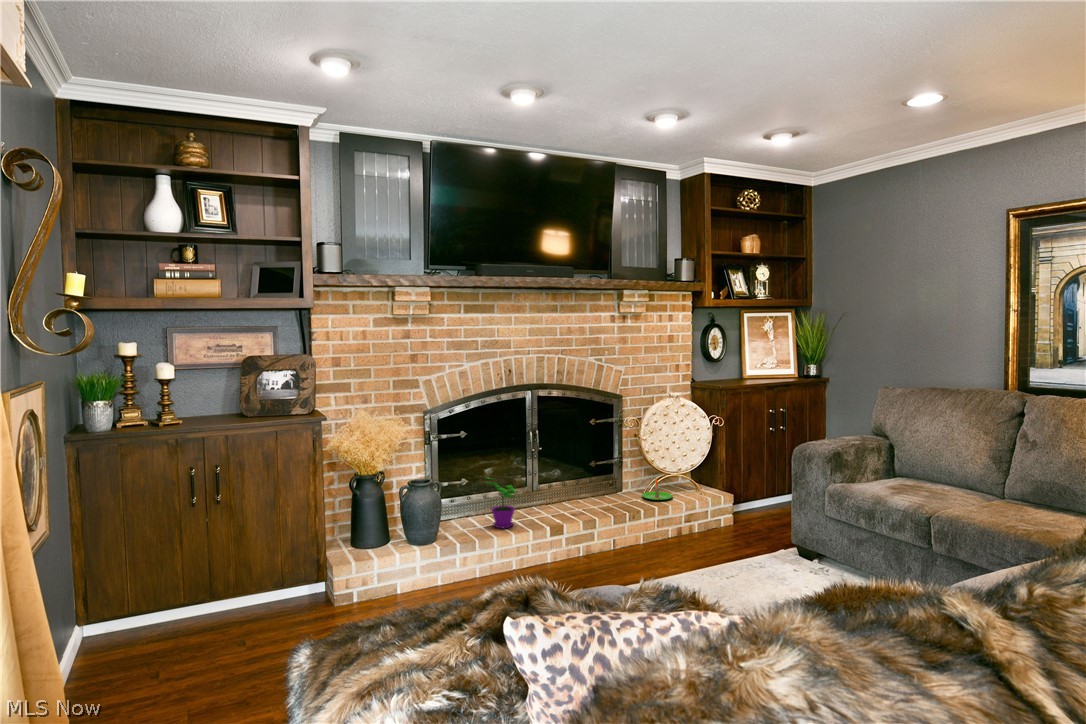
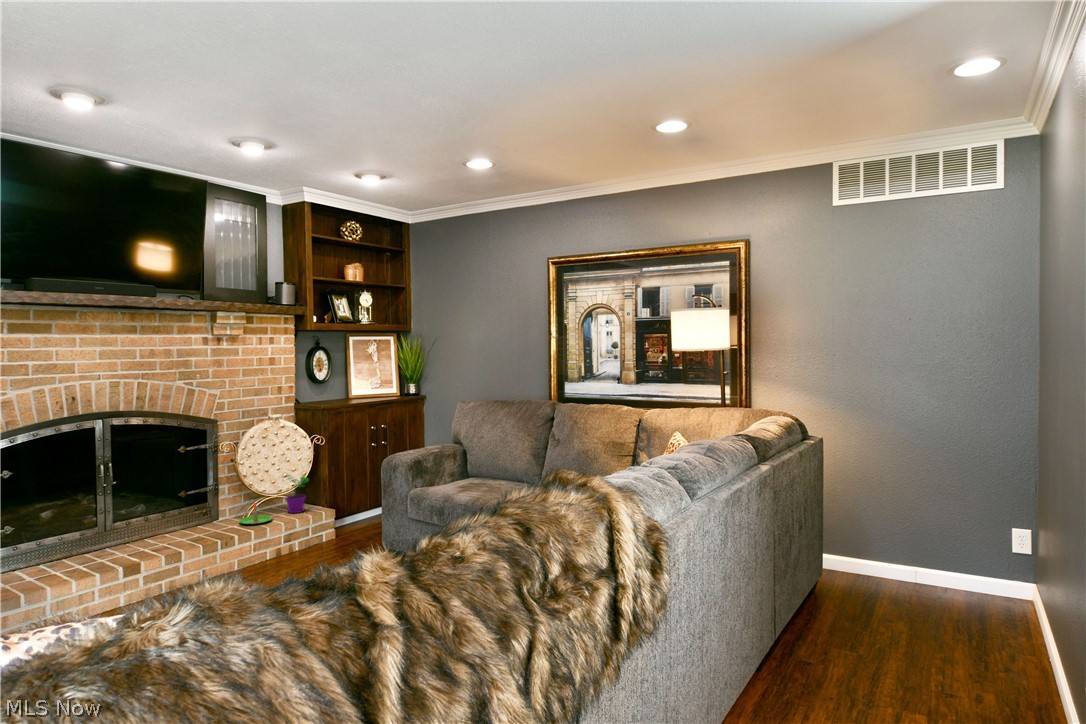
flower pot: present [488,482,516,528] -> present [286,475,309,513]

